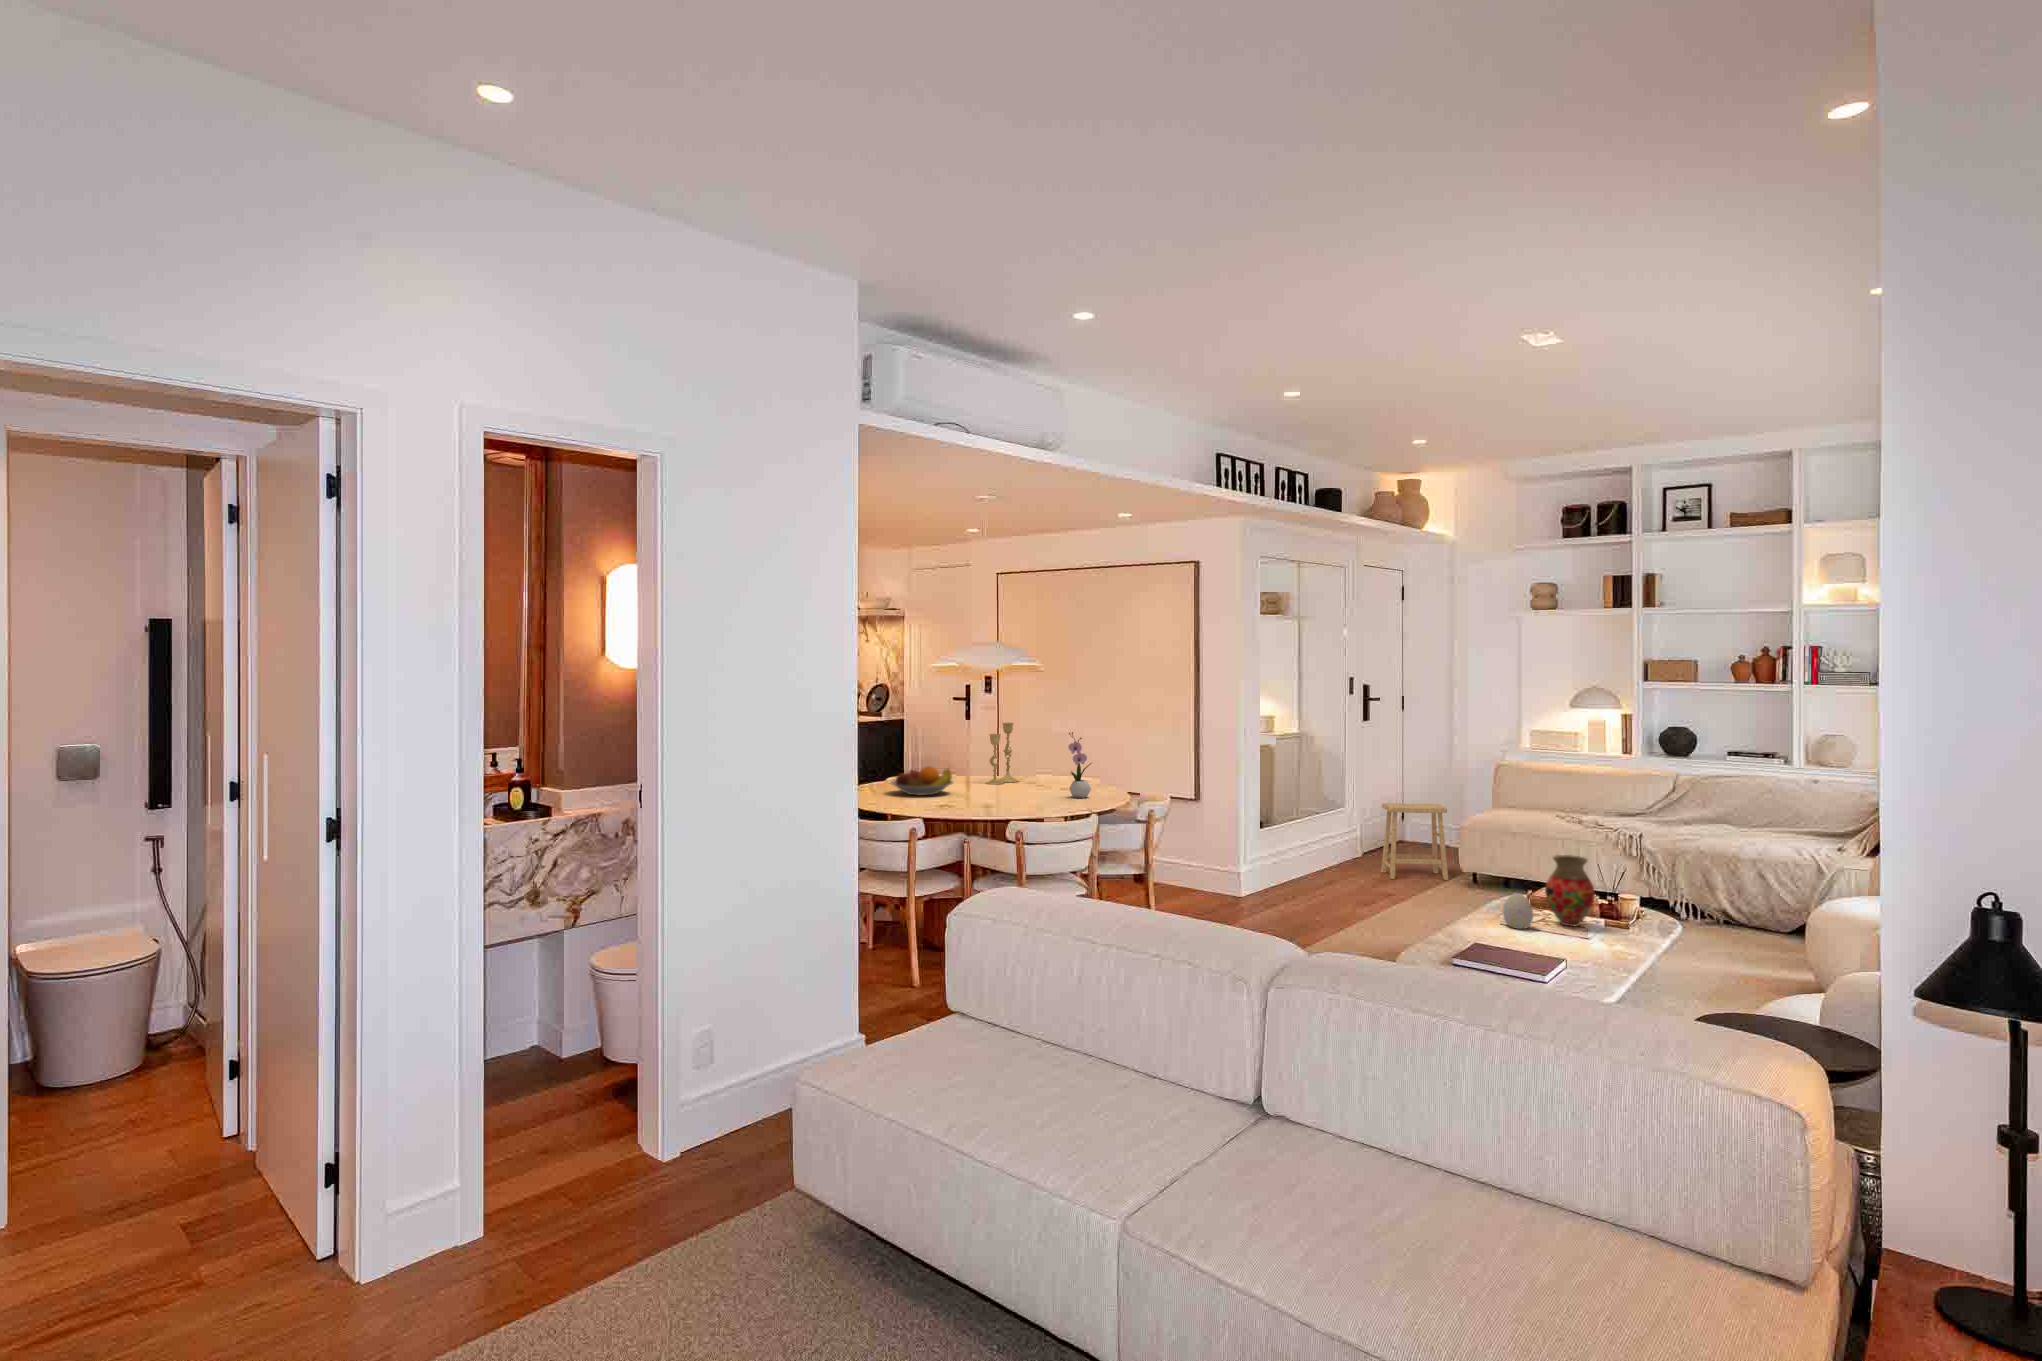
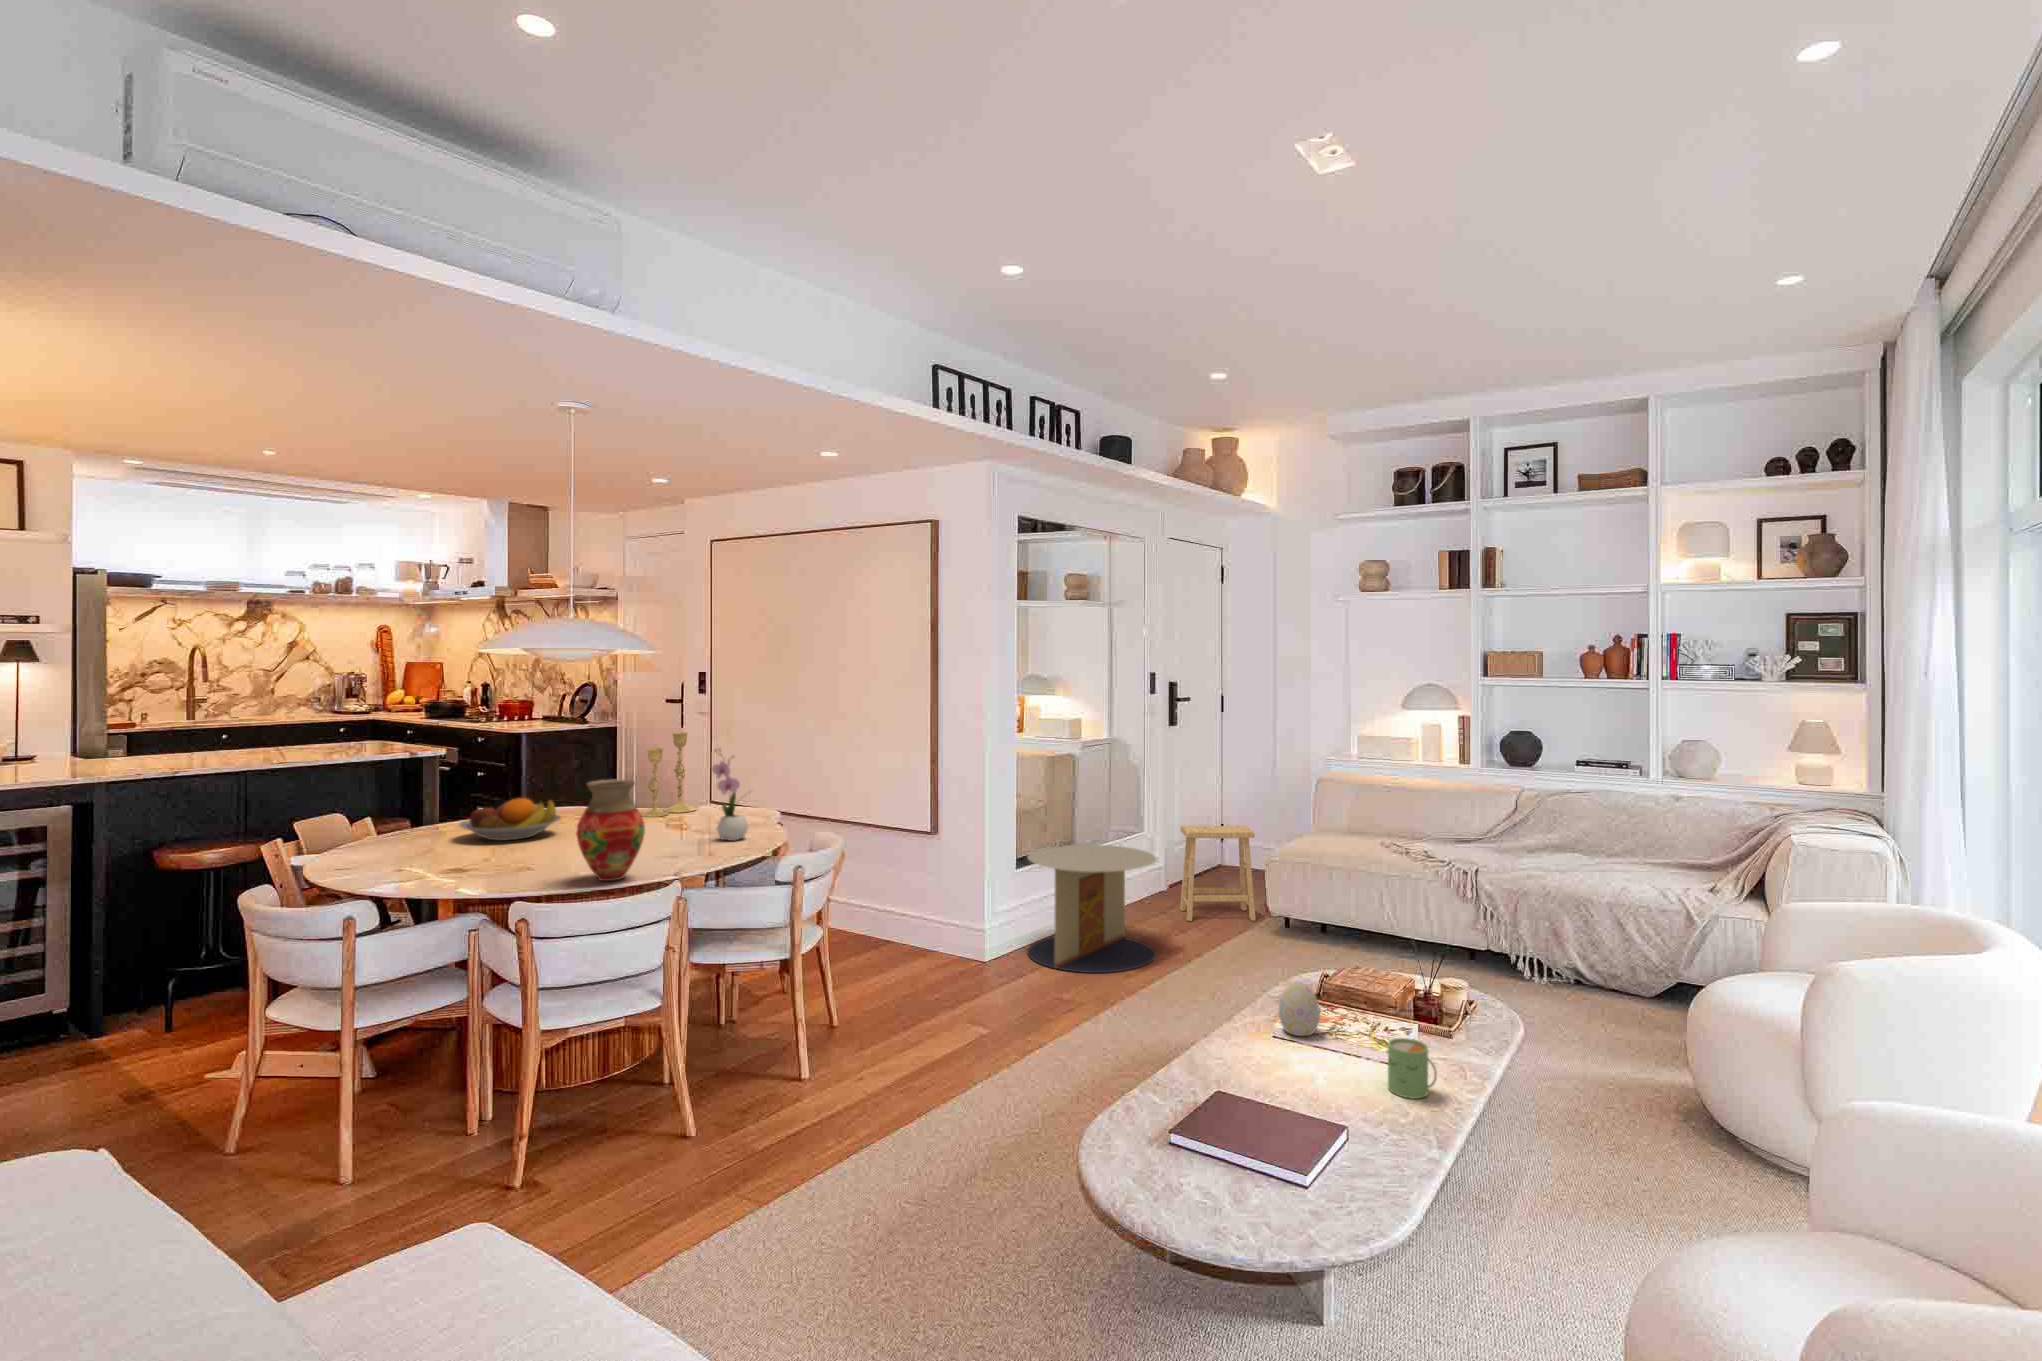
side table: none [1270,814,1376,908] -> present [1027,844,1156,973]
vase: present [1545,855,1595,927] -> present [576,779,645,881]
mug: none [1588,921,1623,958] -> present [1388,1038,1437,1099]

